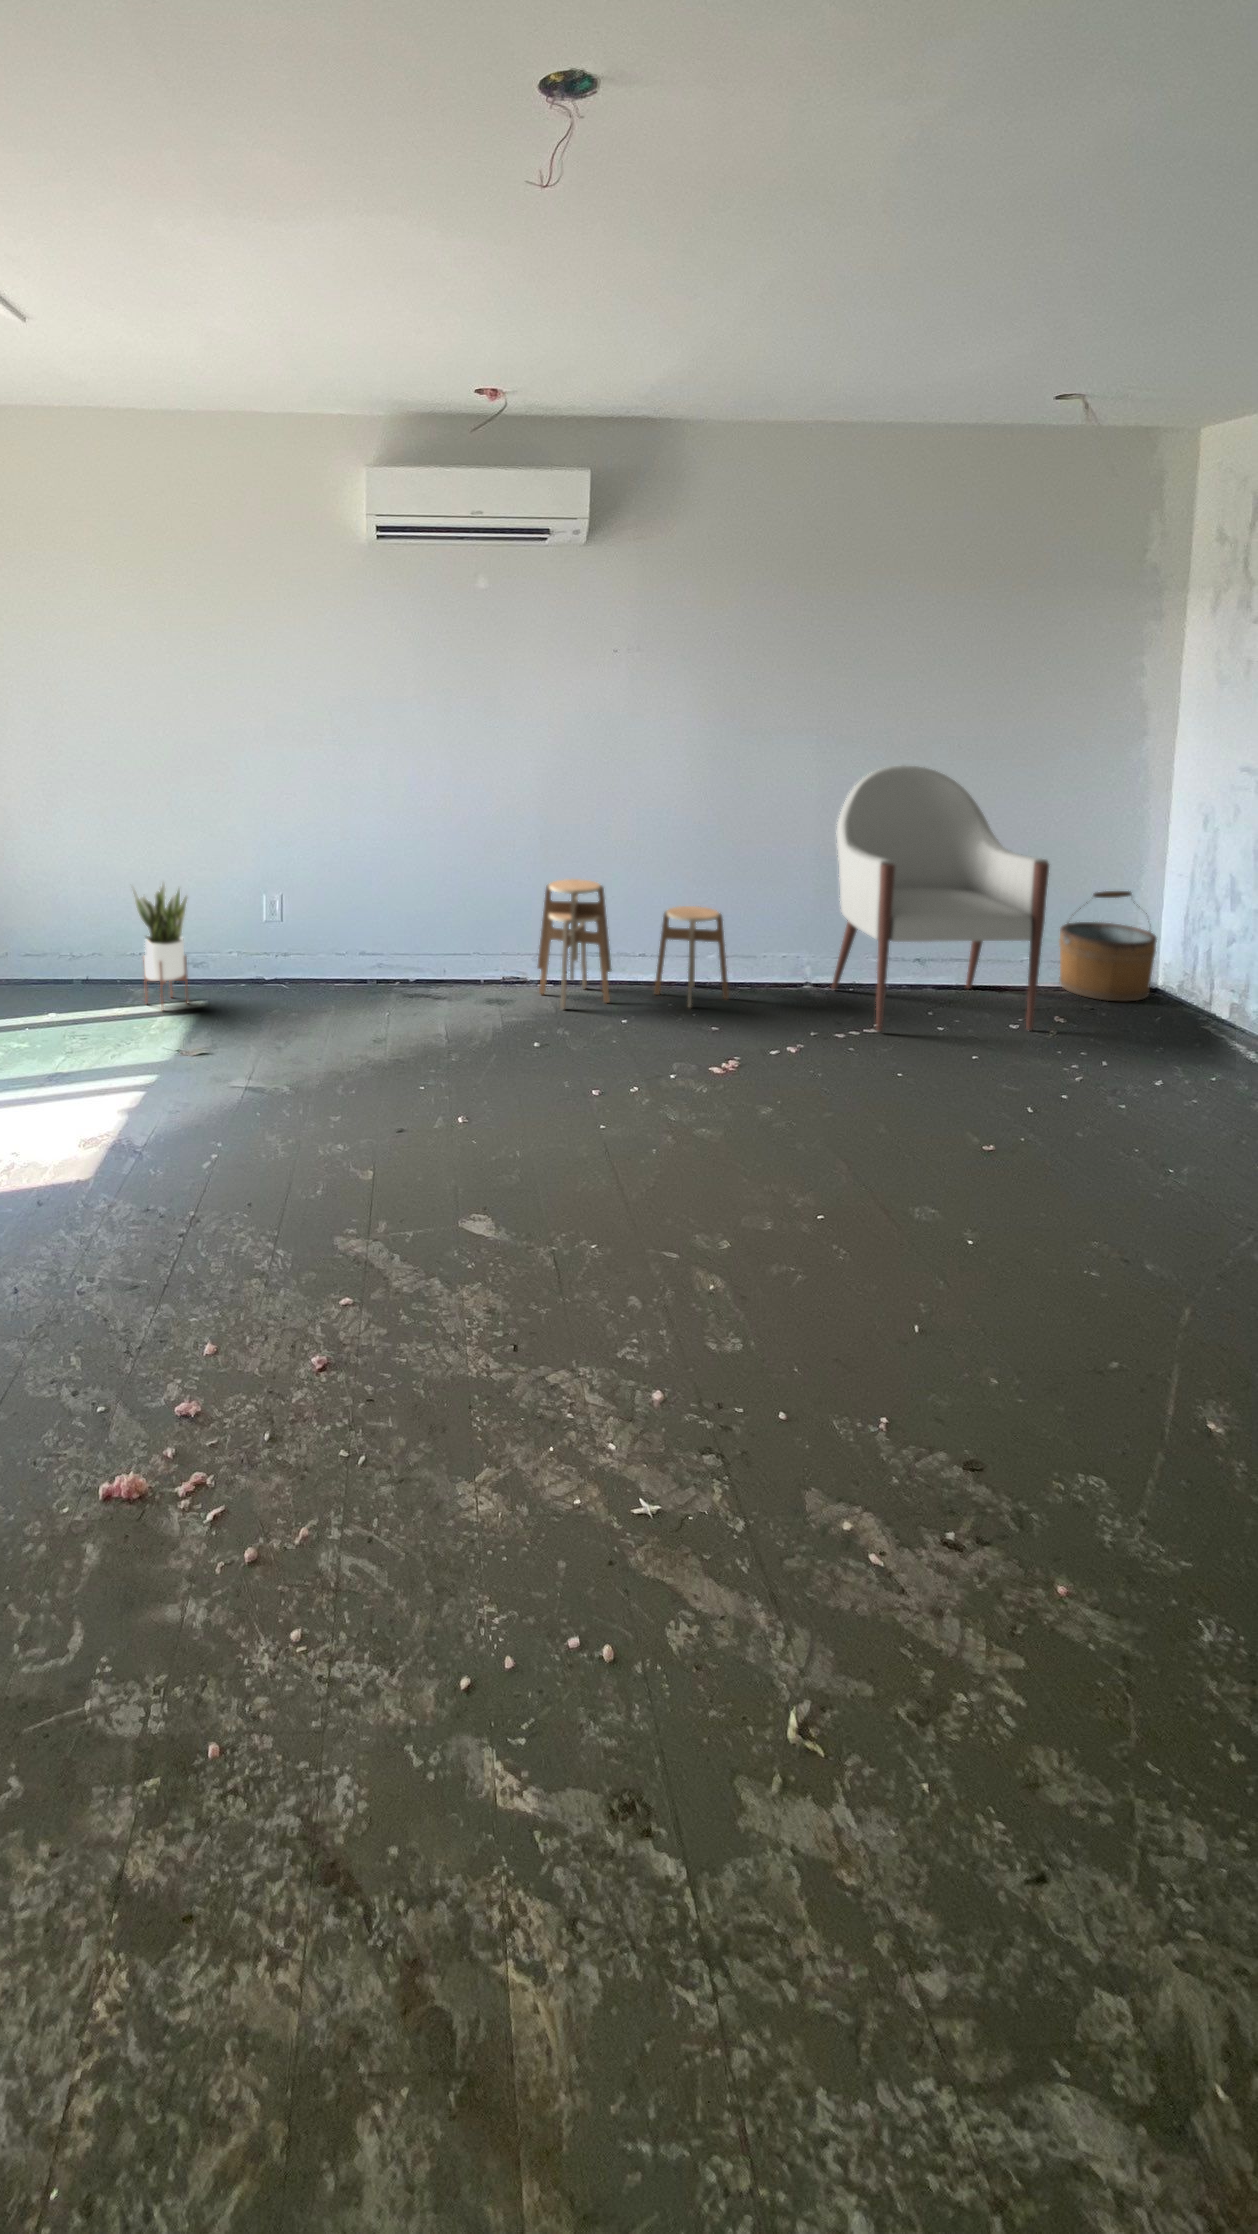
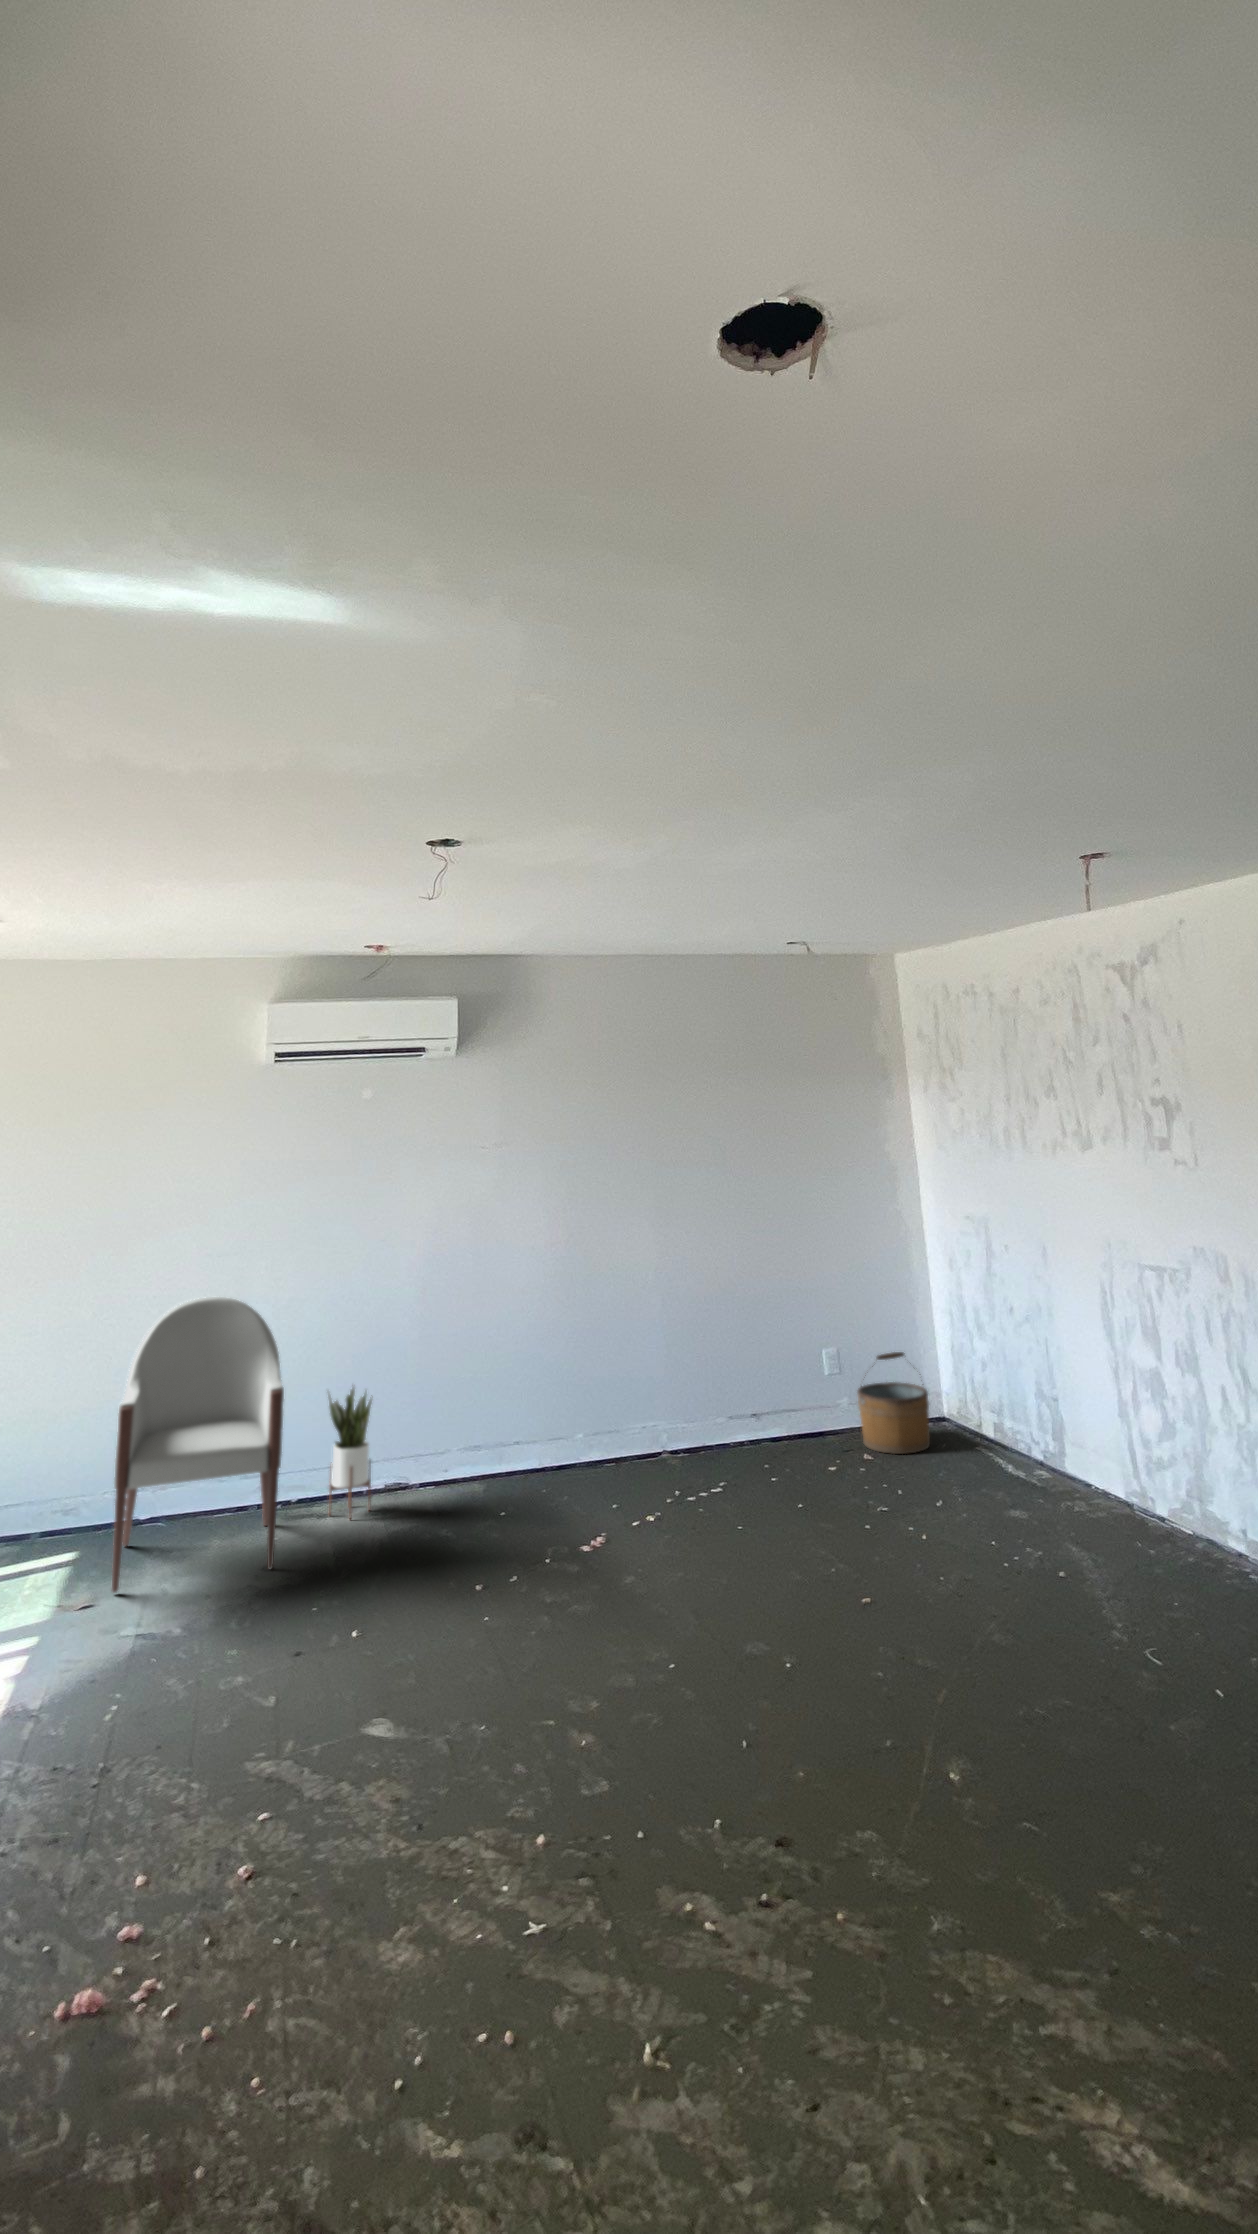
chair: present [832,765,1049,1032] -> present [112,1297,284,1592]
stool: present [538,879,729,1009] -> none [420,1380,594,1515]
potted plant: present [133,883,188,1009] -> present [329,1385,372,1516]

